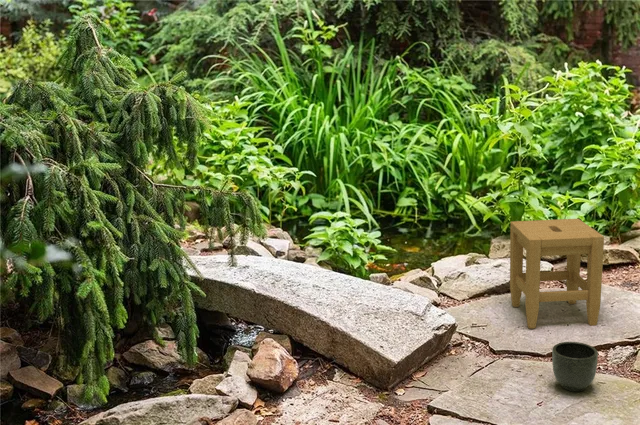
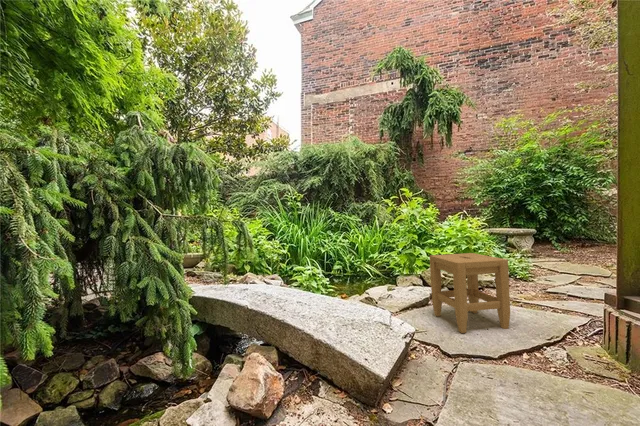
planter: present [552,342,598,392] -> none [528,346,583,402]

